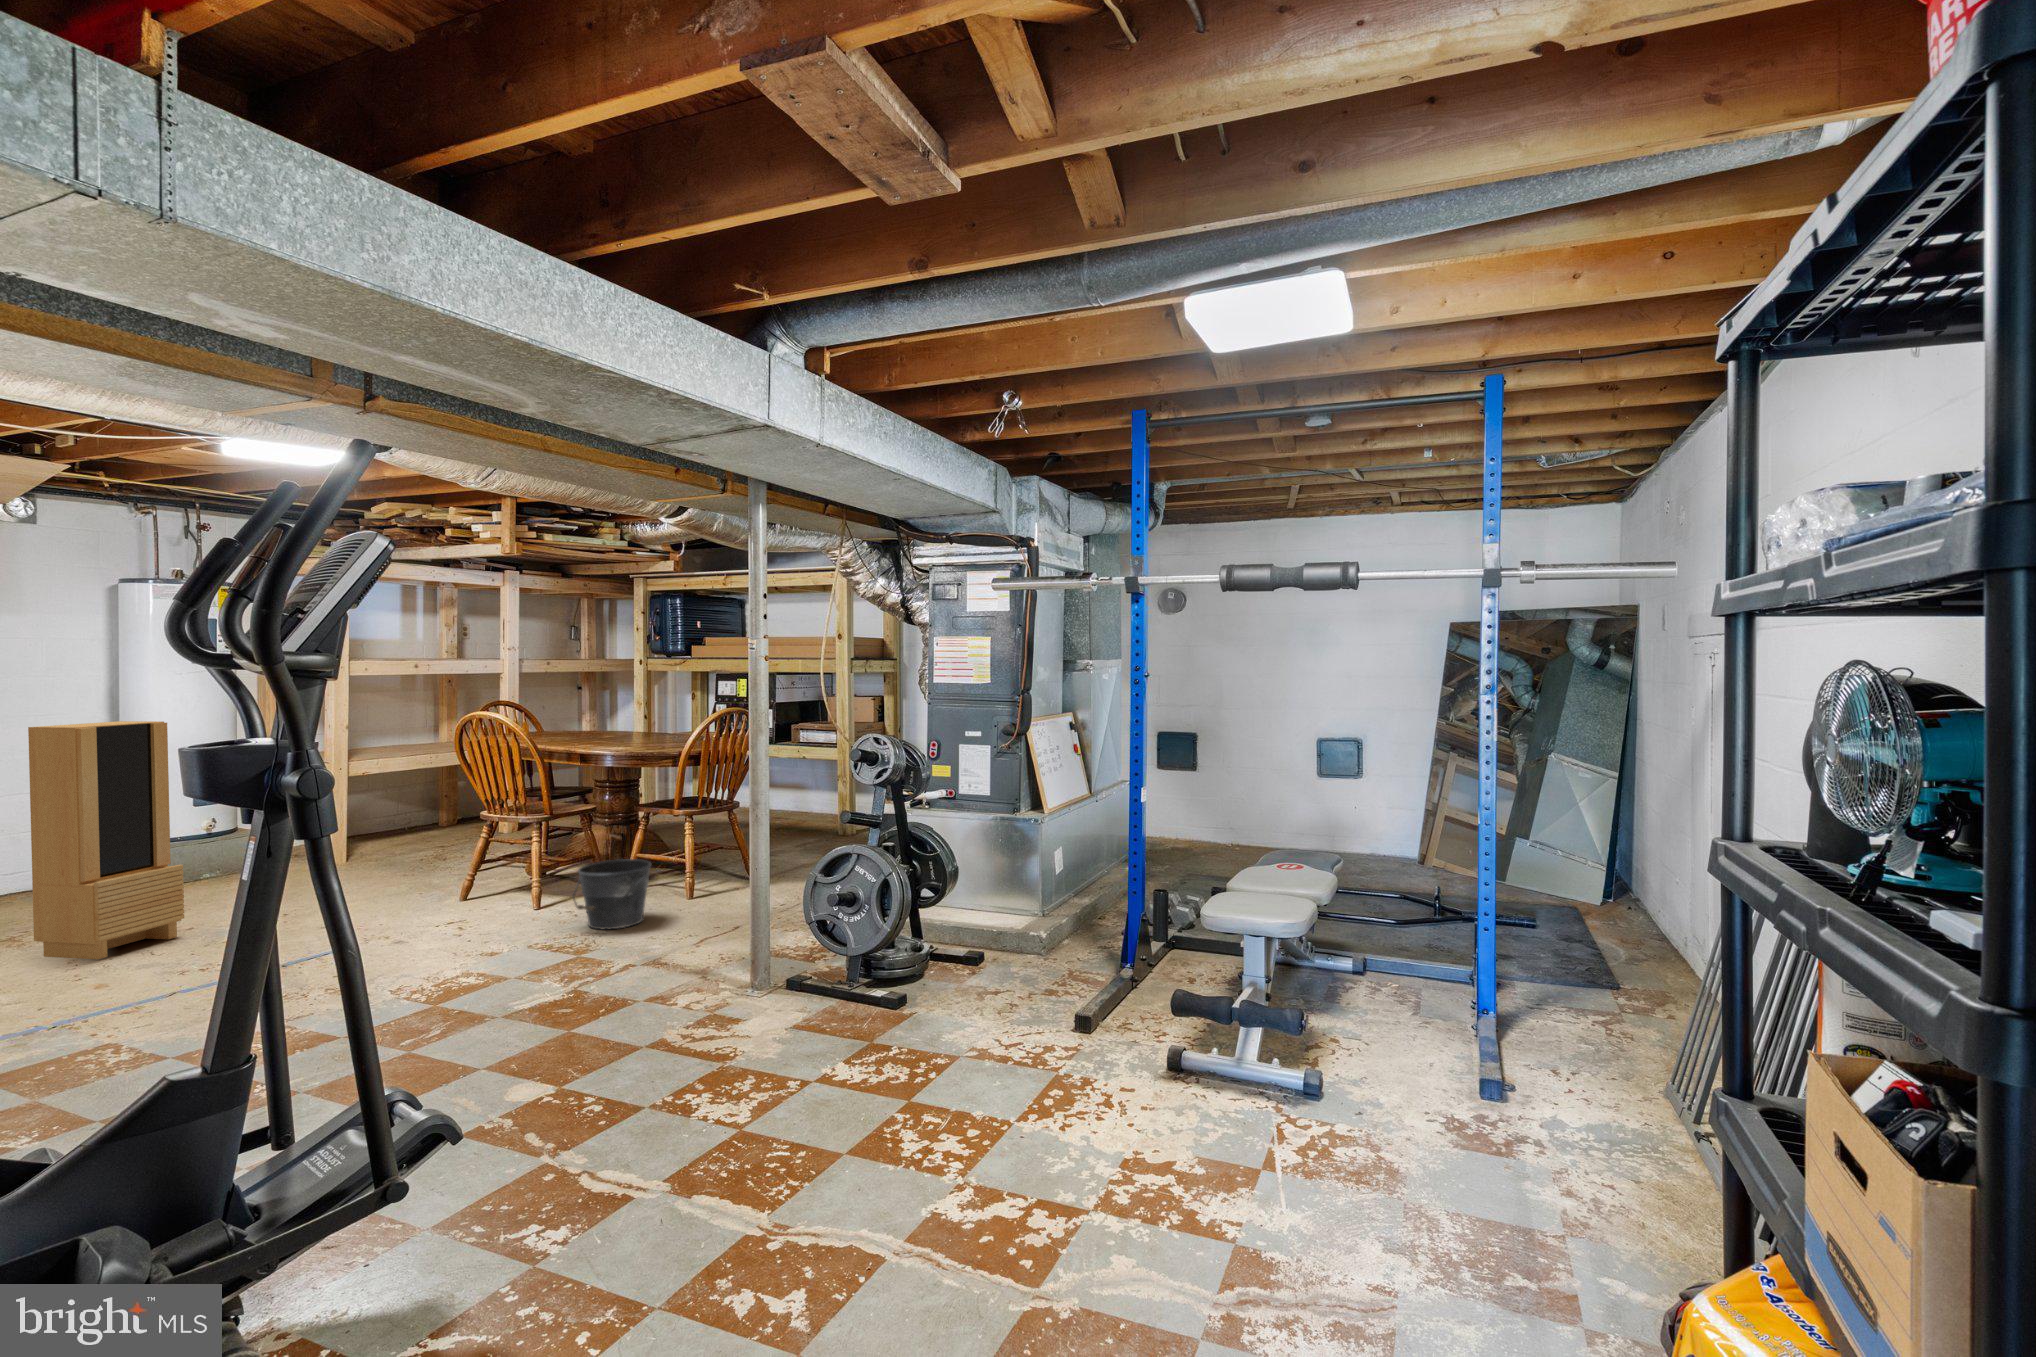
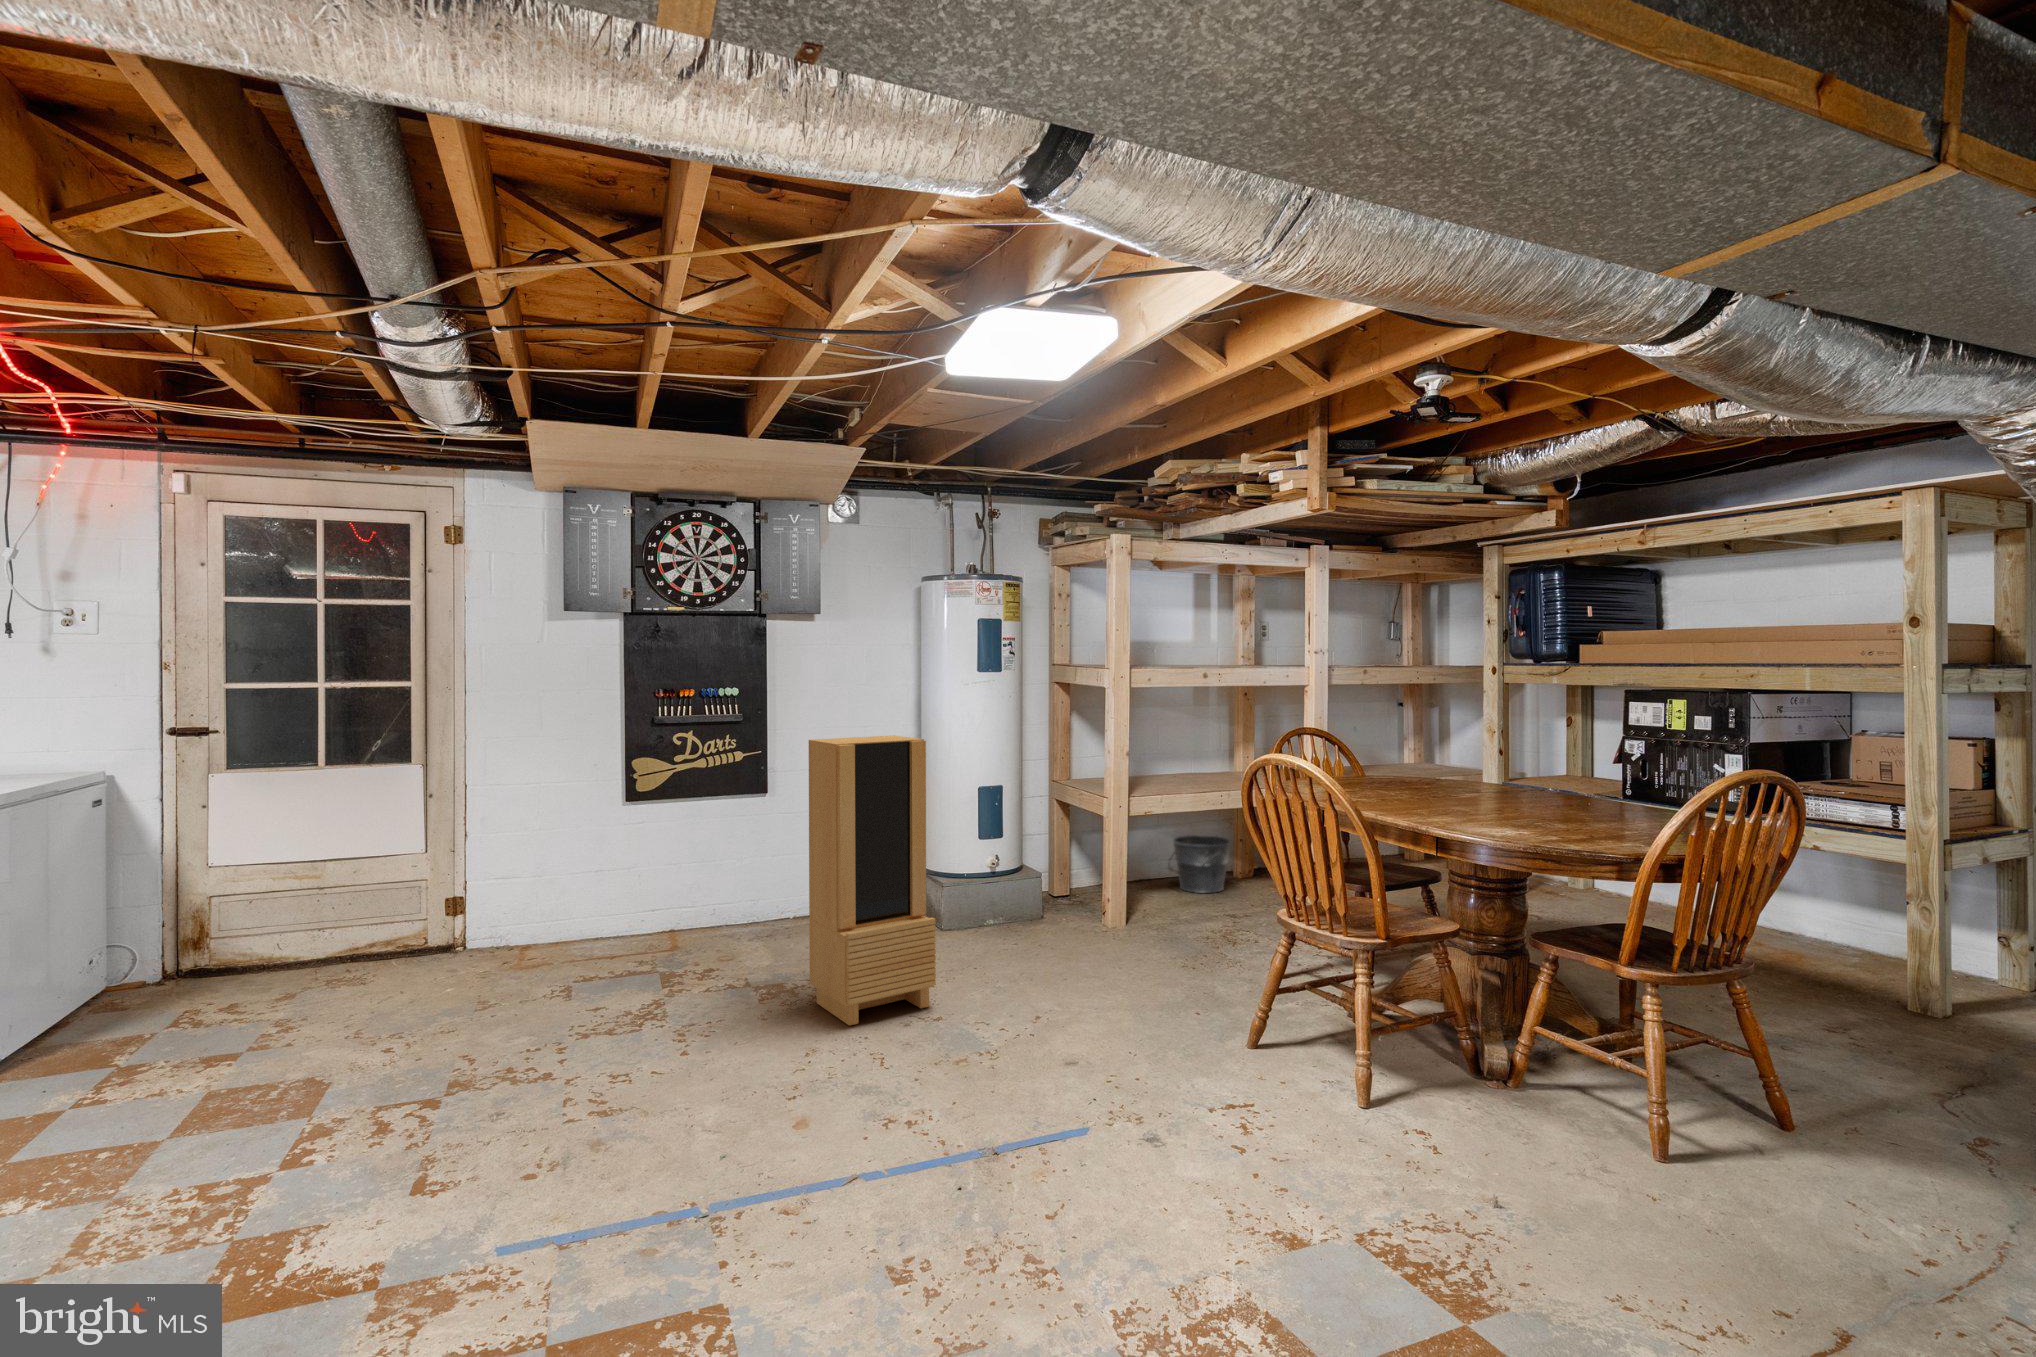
bucket: present [572,859,651,929] -> present [1169,835,1231,893]

